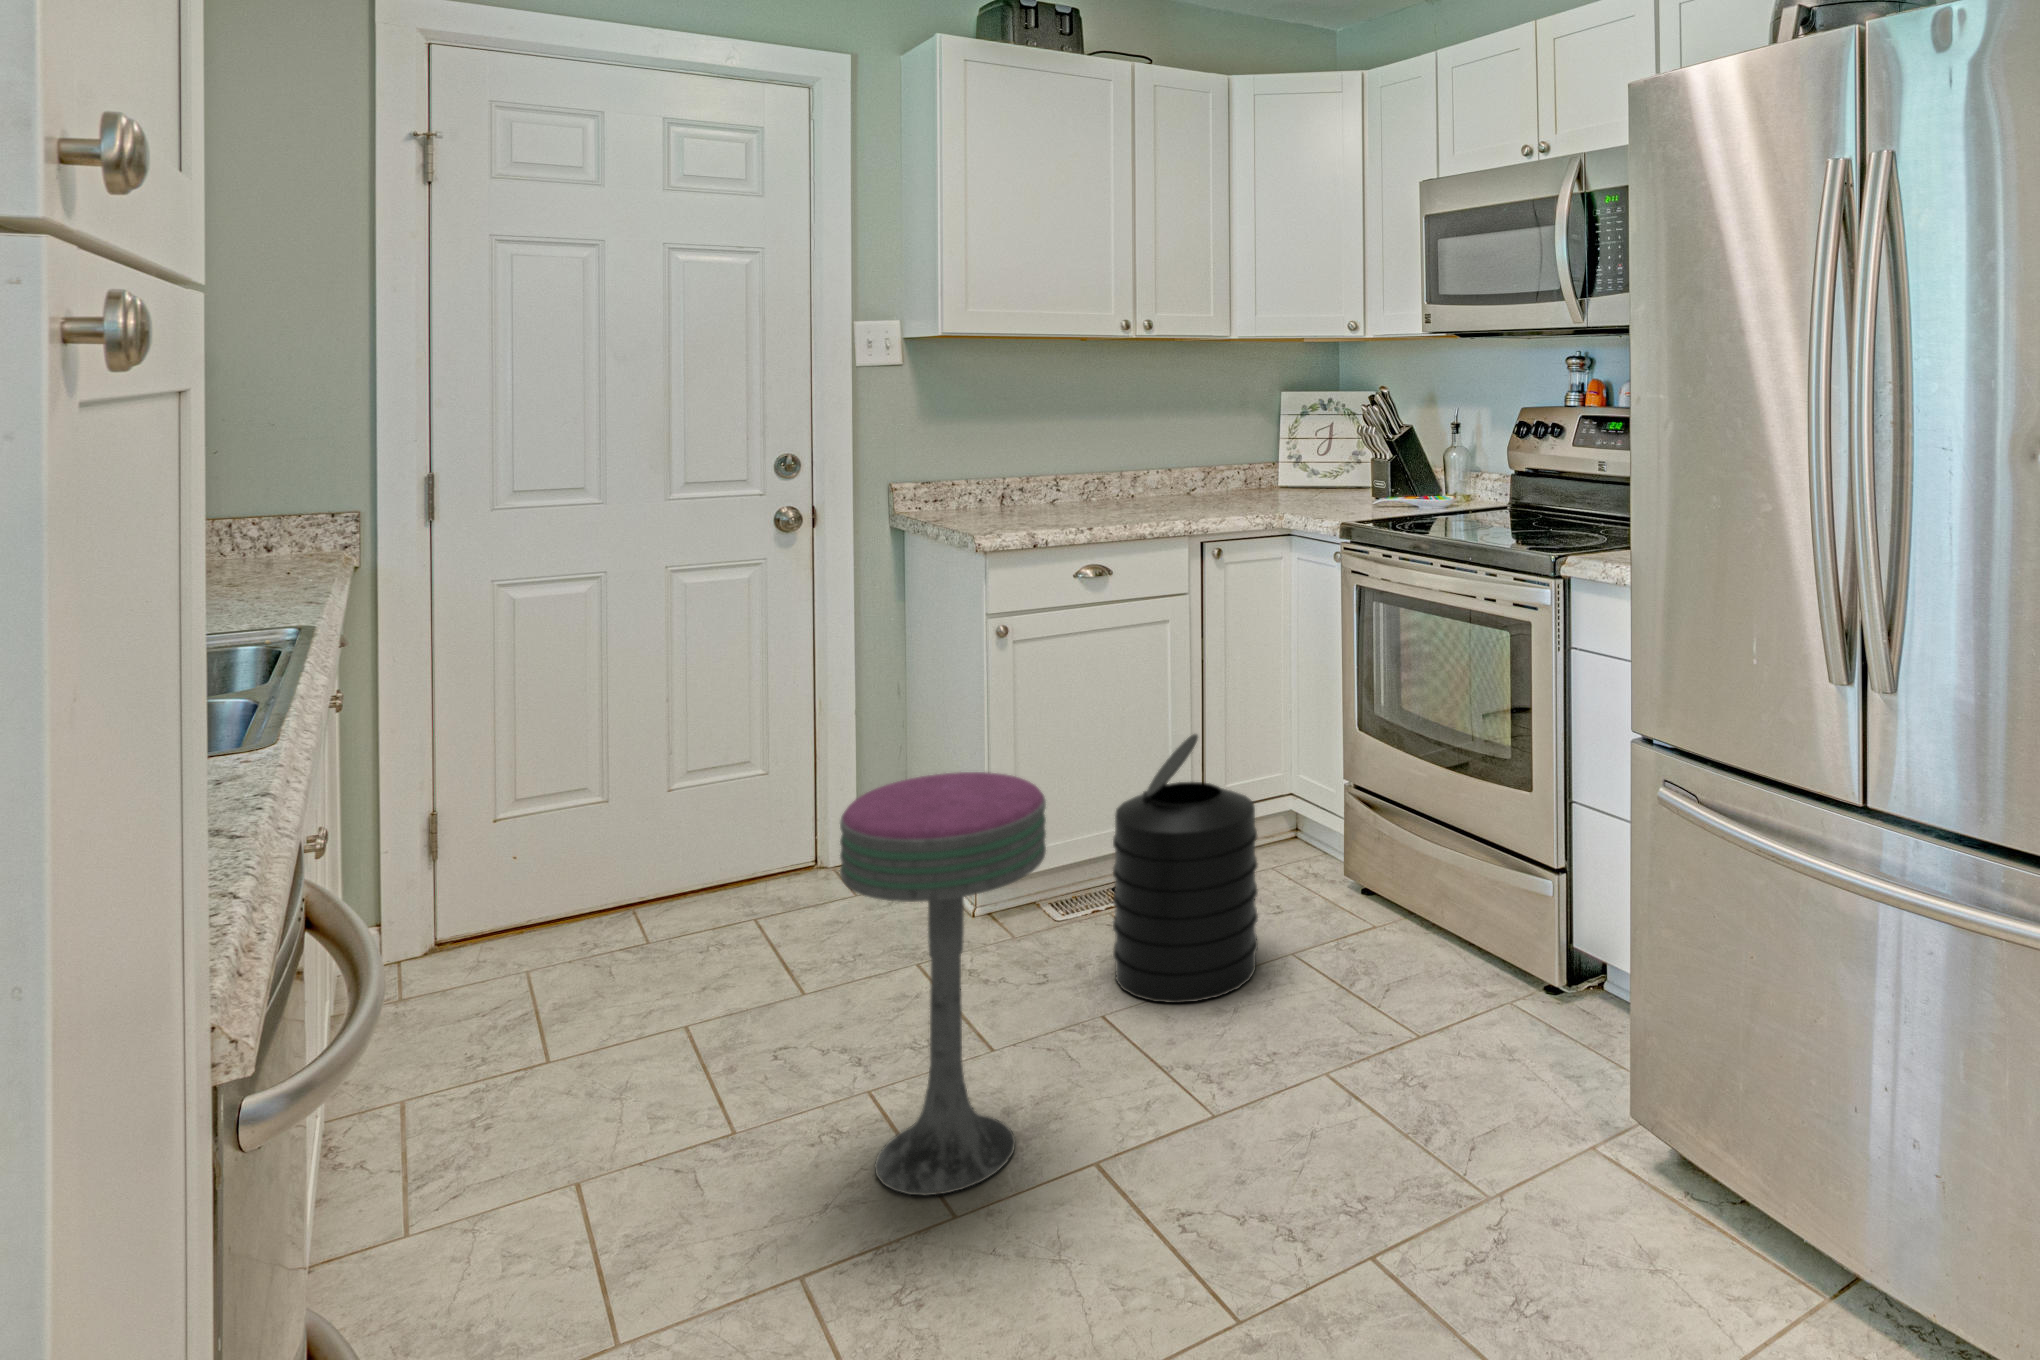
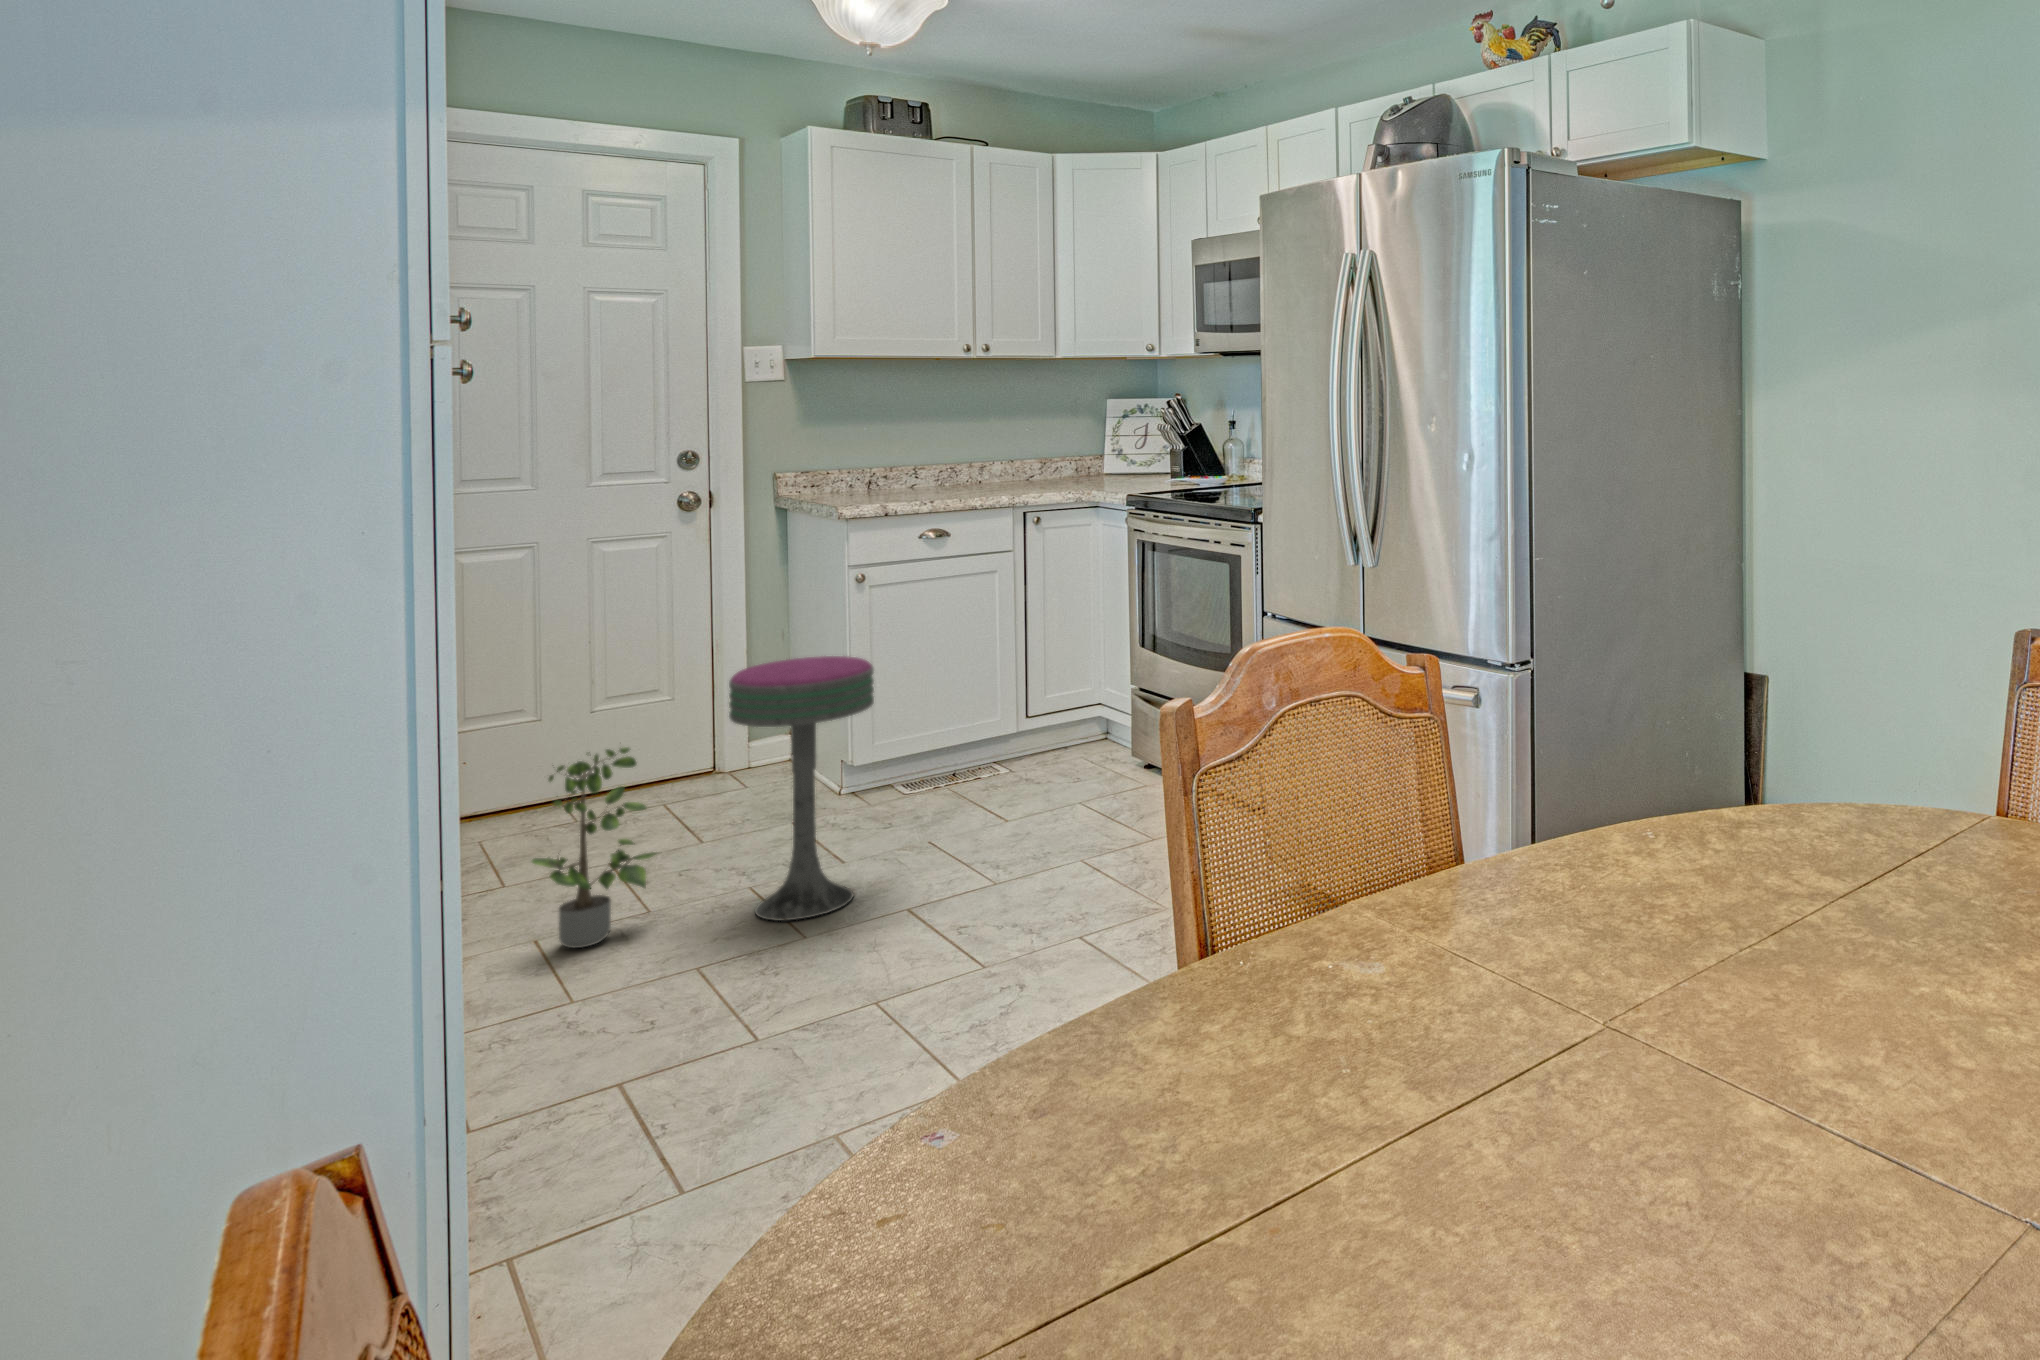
trash can: present [1113,734,1258,1003] -> none [940,643,1049,828]
potted plant: none [552,908,745,1236] -> present [532,747,656,948]

